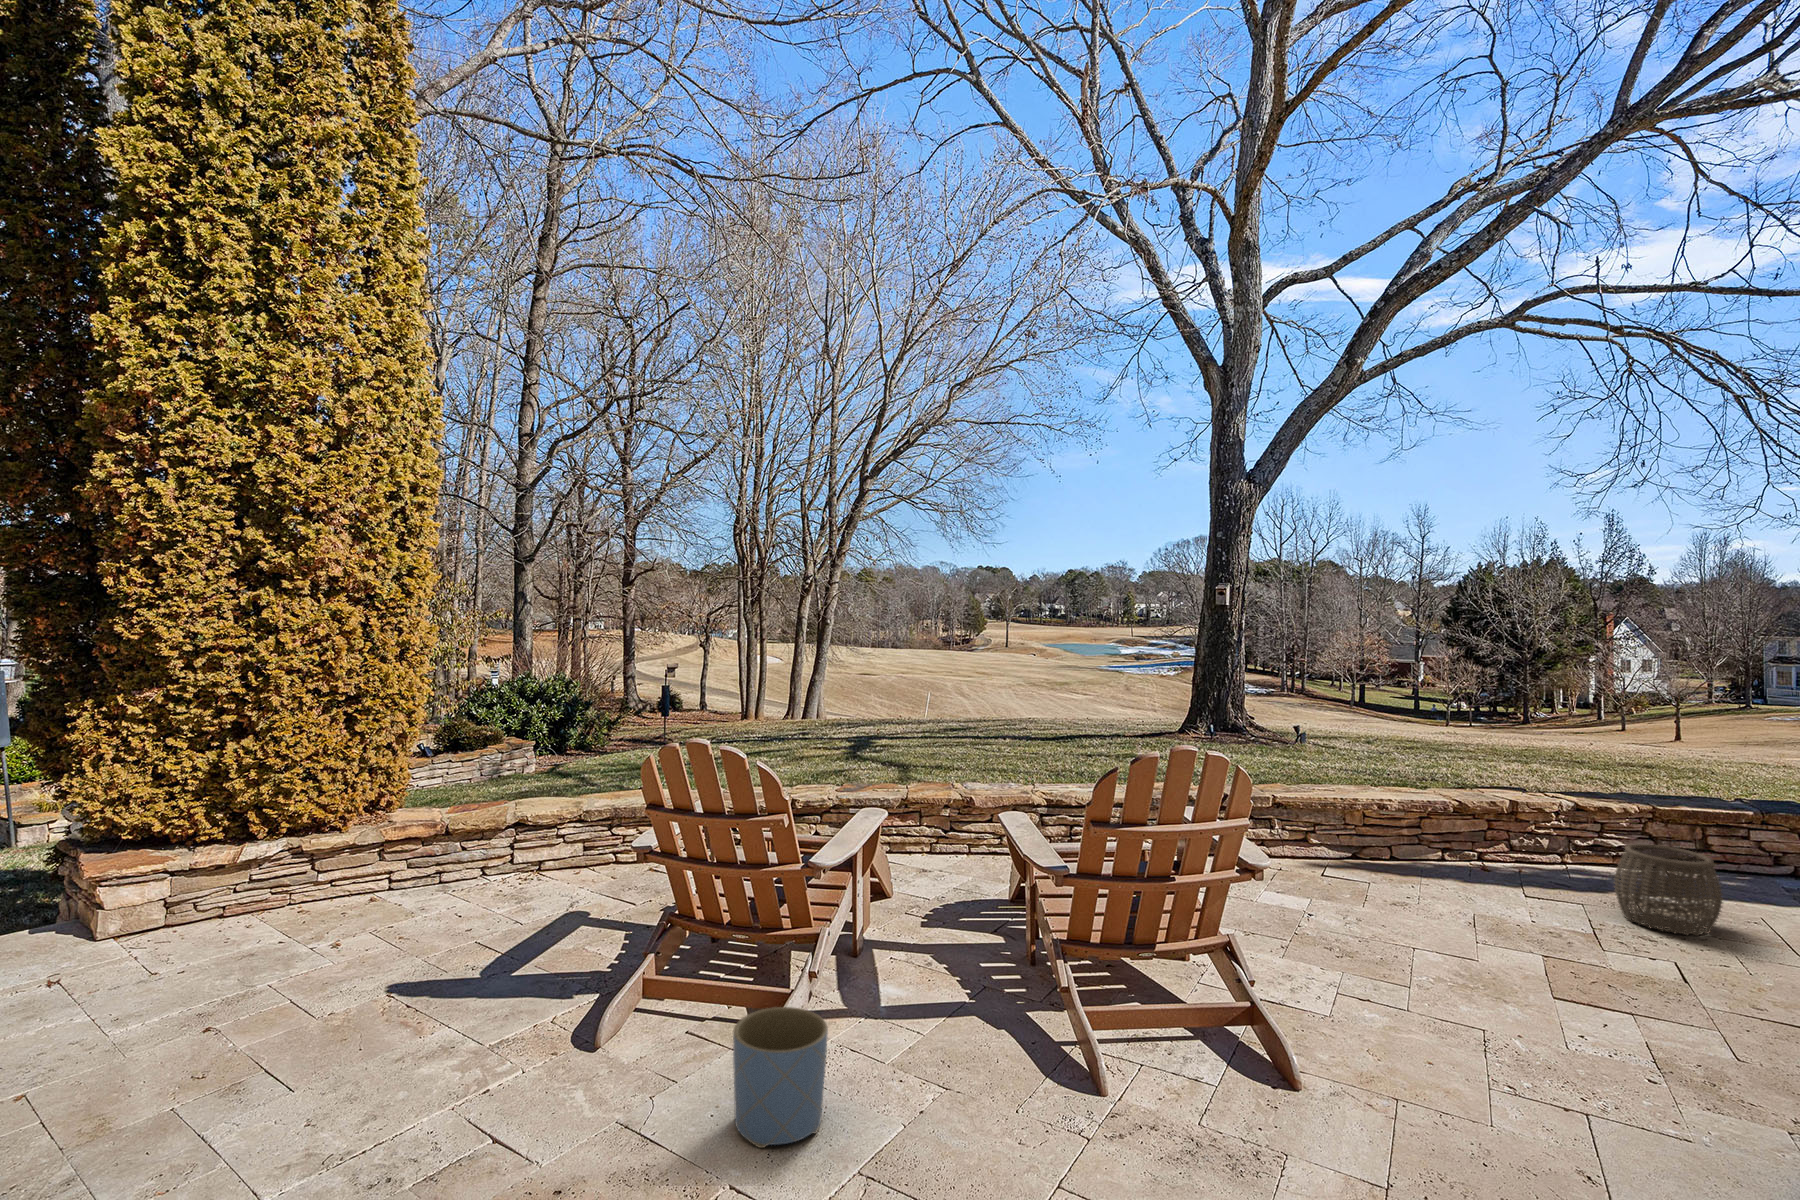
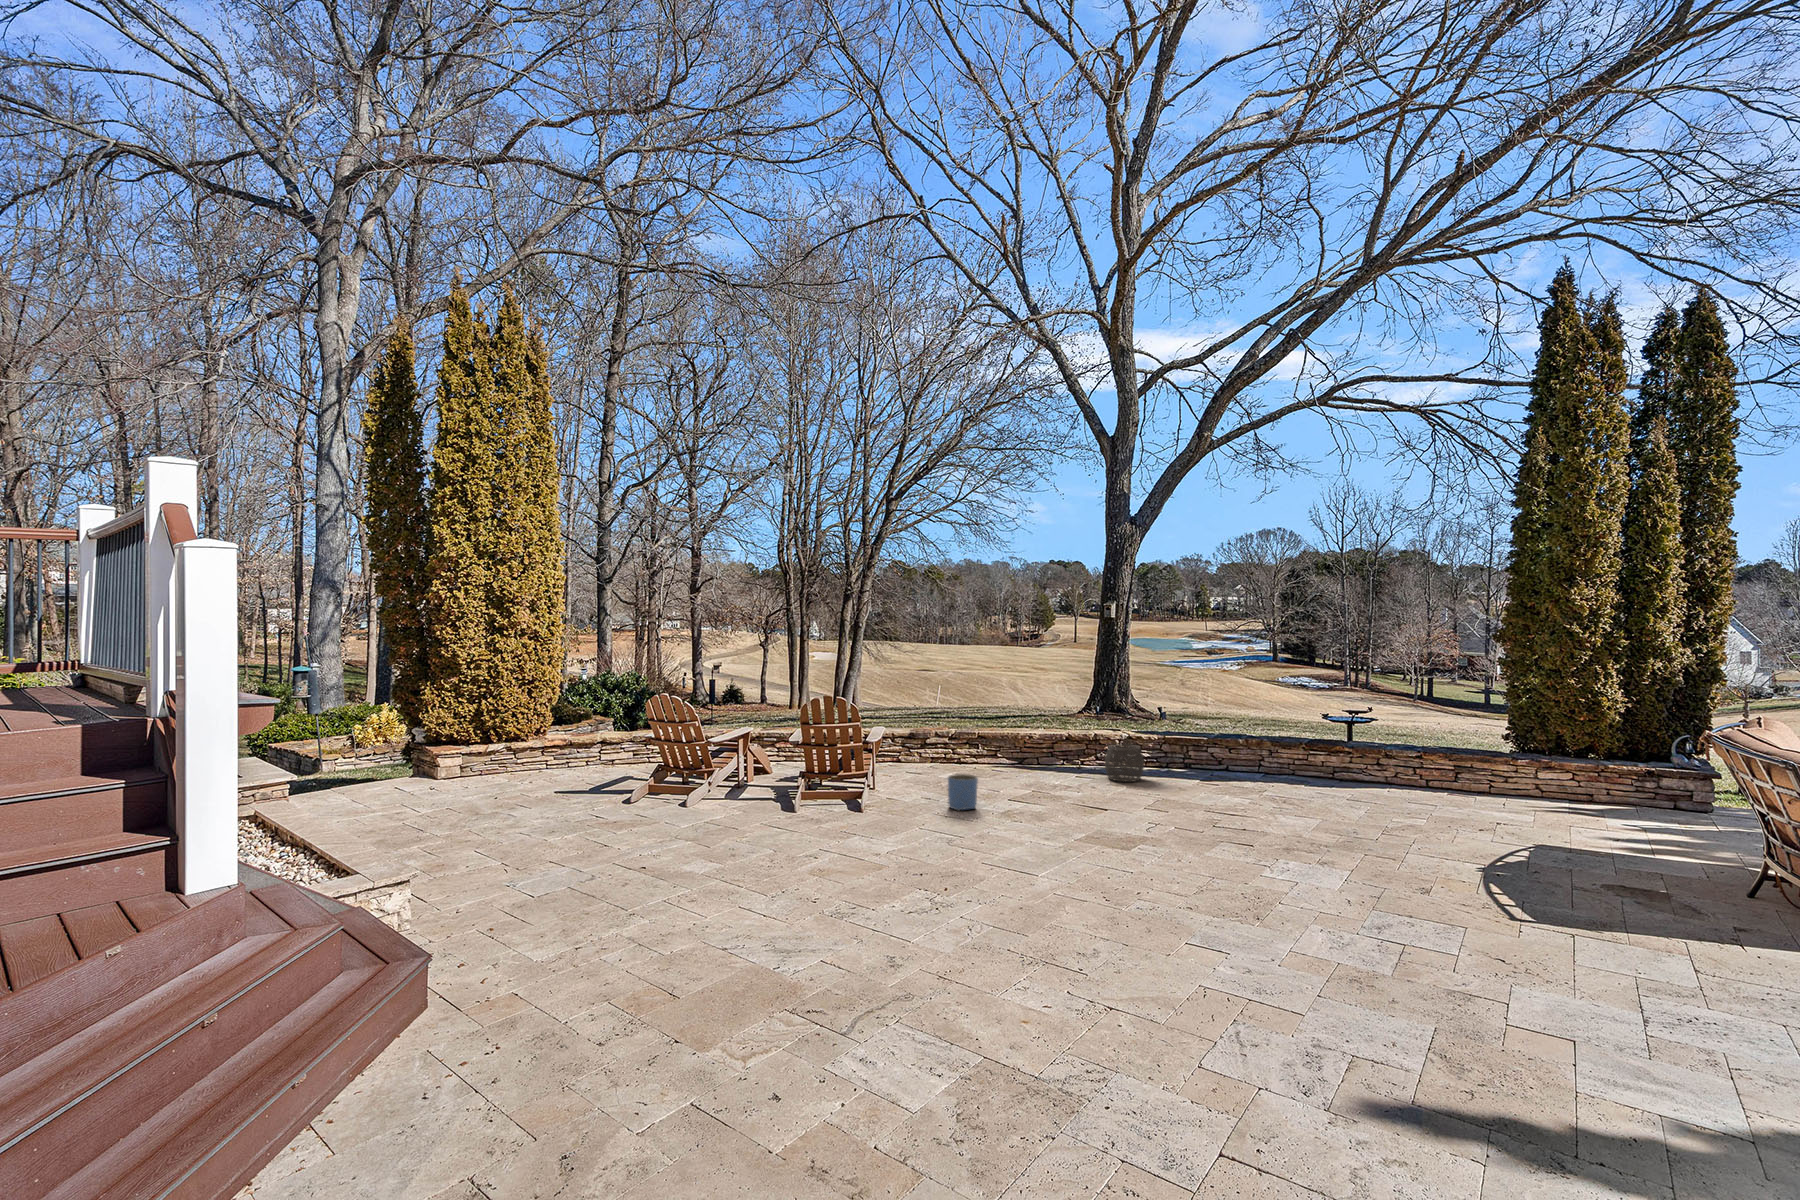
planter: present [733,1007,828,1148] -> present [948,774,978,811]

